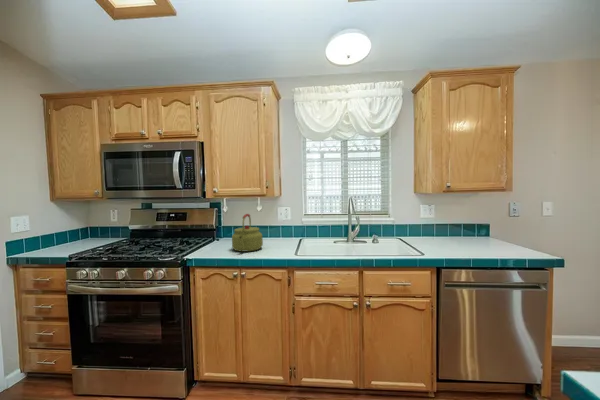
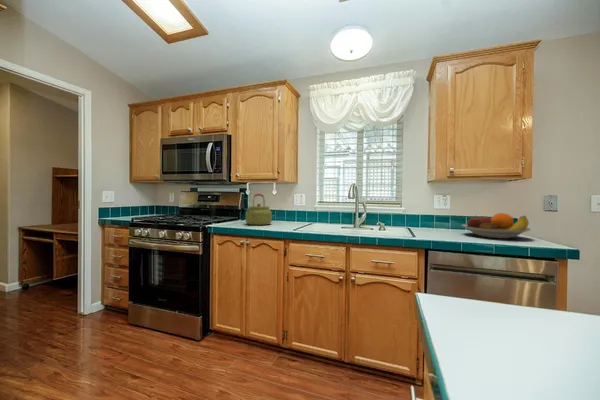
fruit bowl: none [455,226,516,250] -> present [462,213,531,238]

